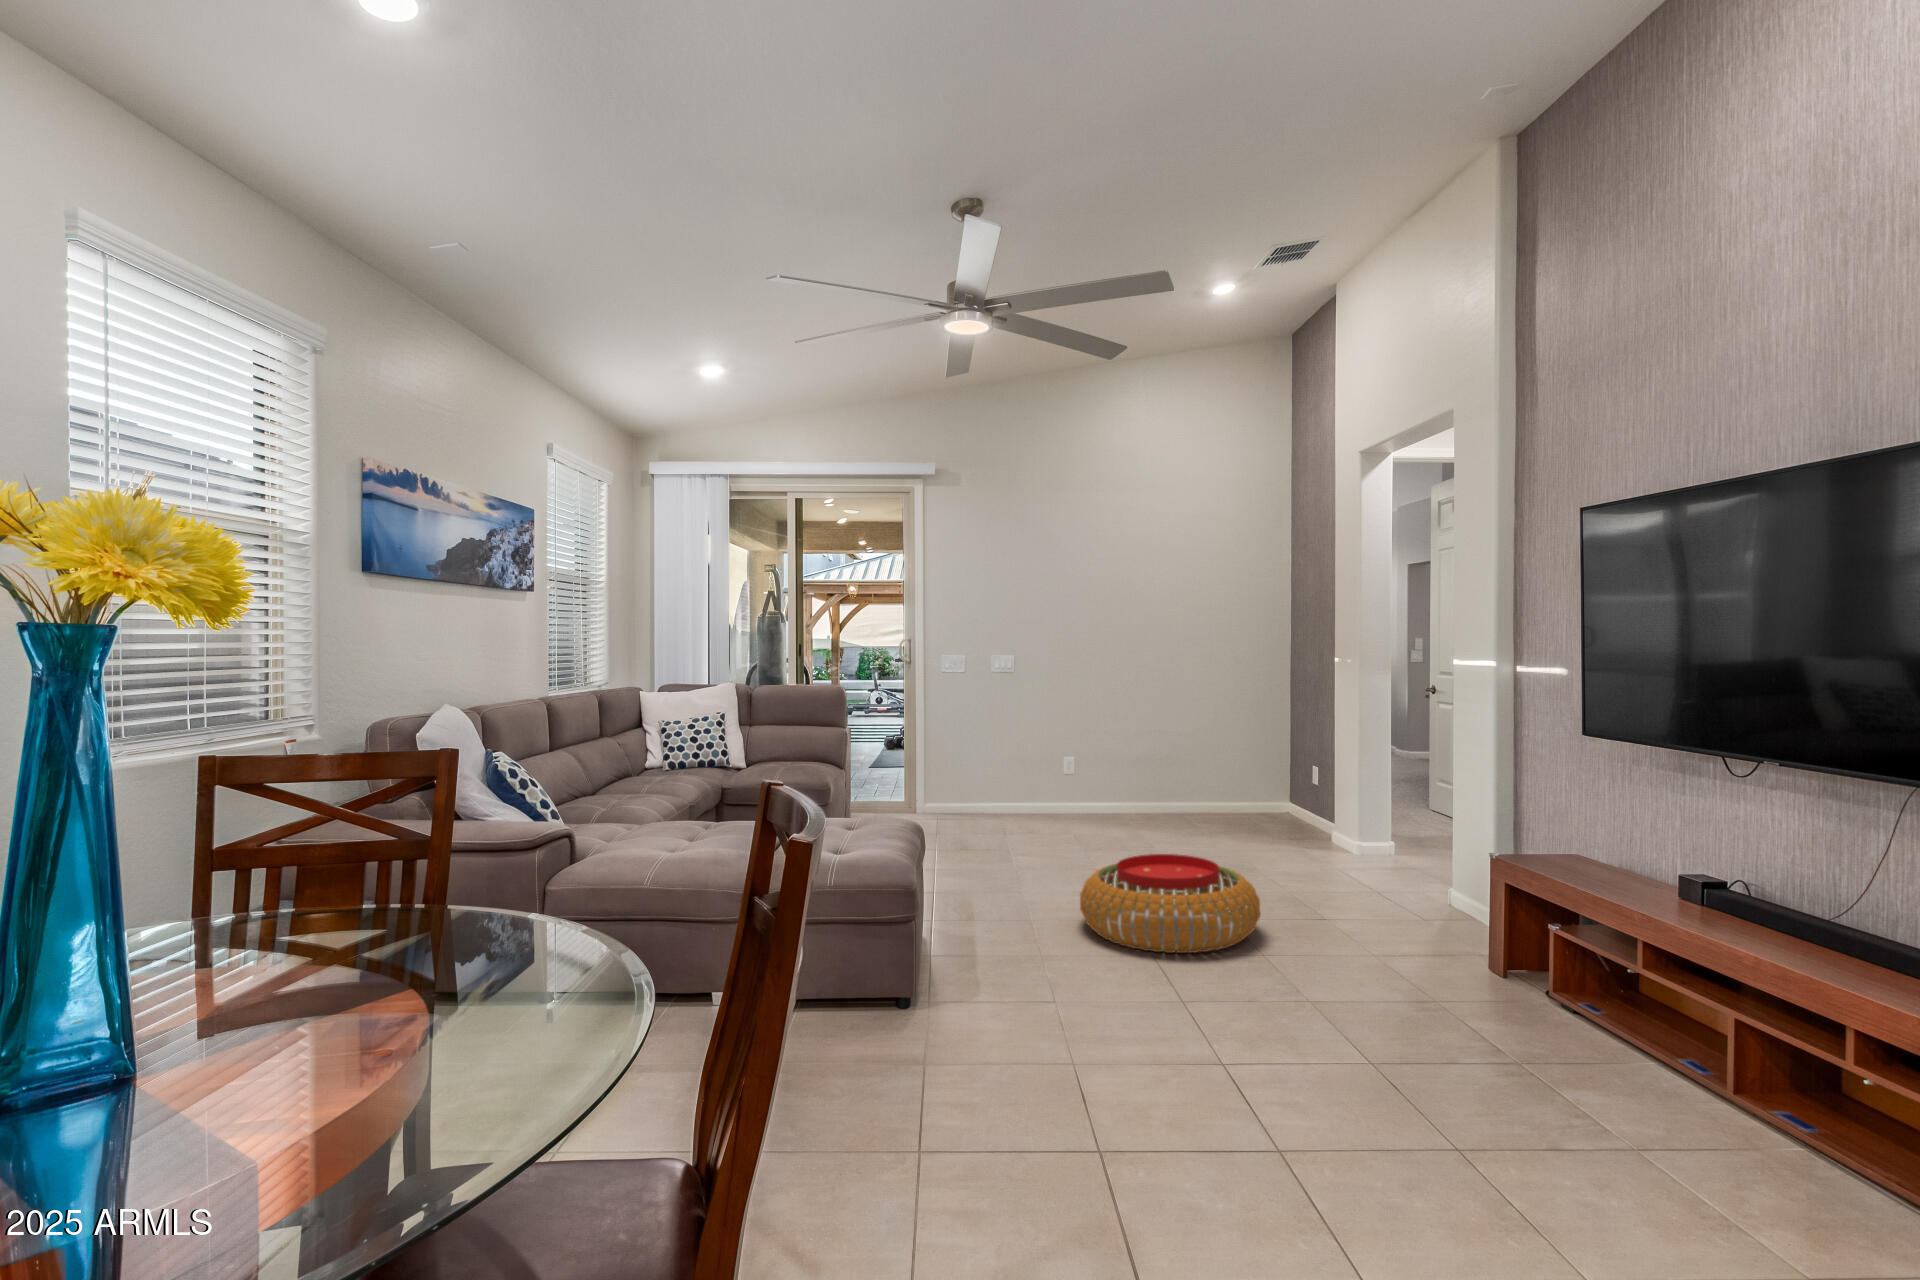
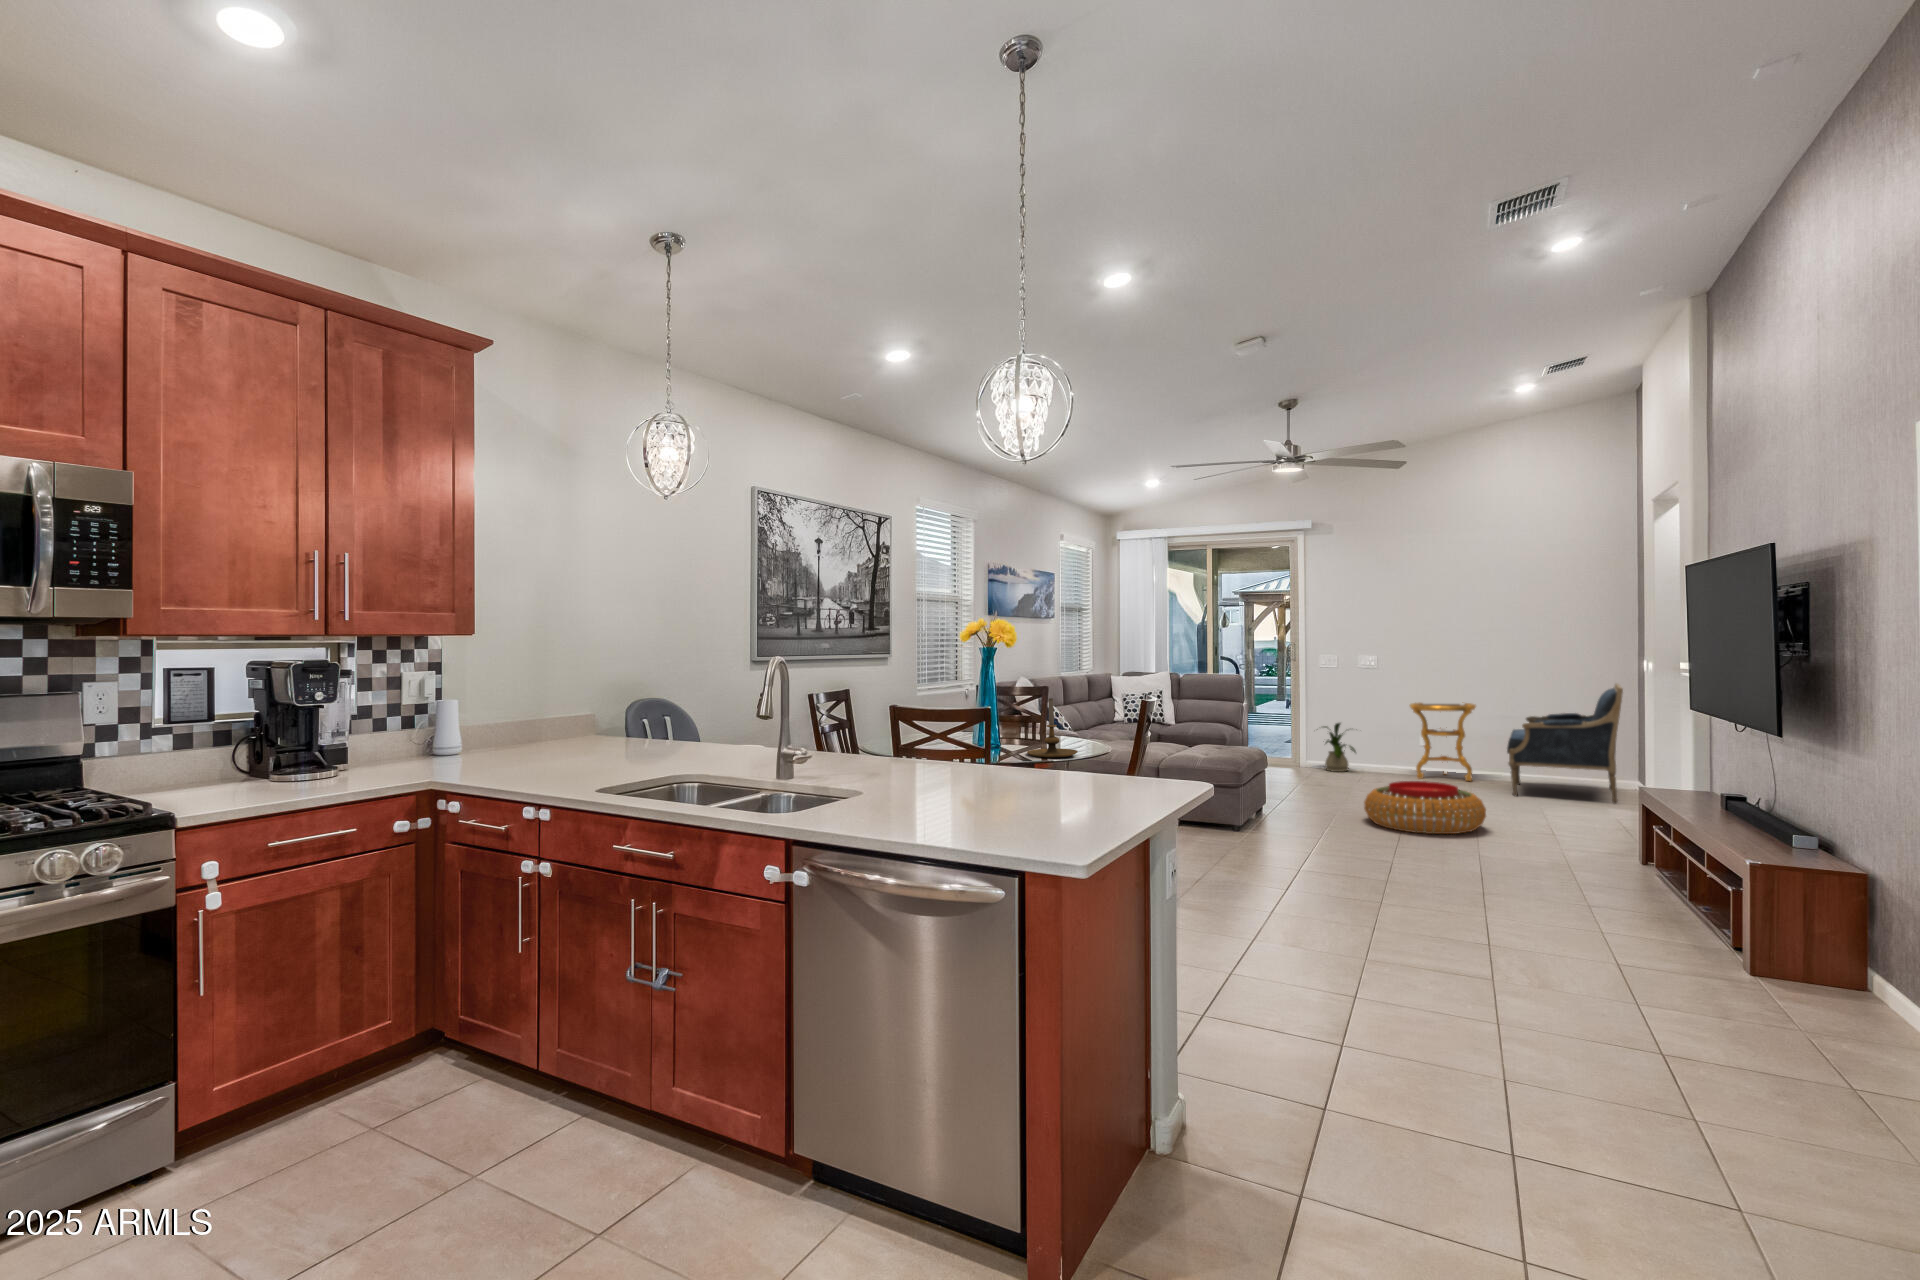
armchair: none [1193,689,1342,849] -> present [1507,684,1623,804]
side table: none [1070,717,1151,827] -> present [1410,702,1476,781]
house plant: none [945,752,1010,824] -> present [1324,723,1356,772]
candle holder: none [277,803,499,1048] -> present [1027,698,1078,757]

